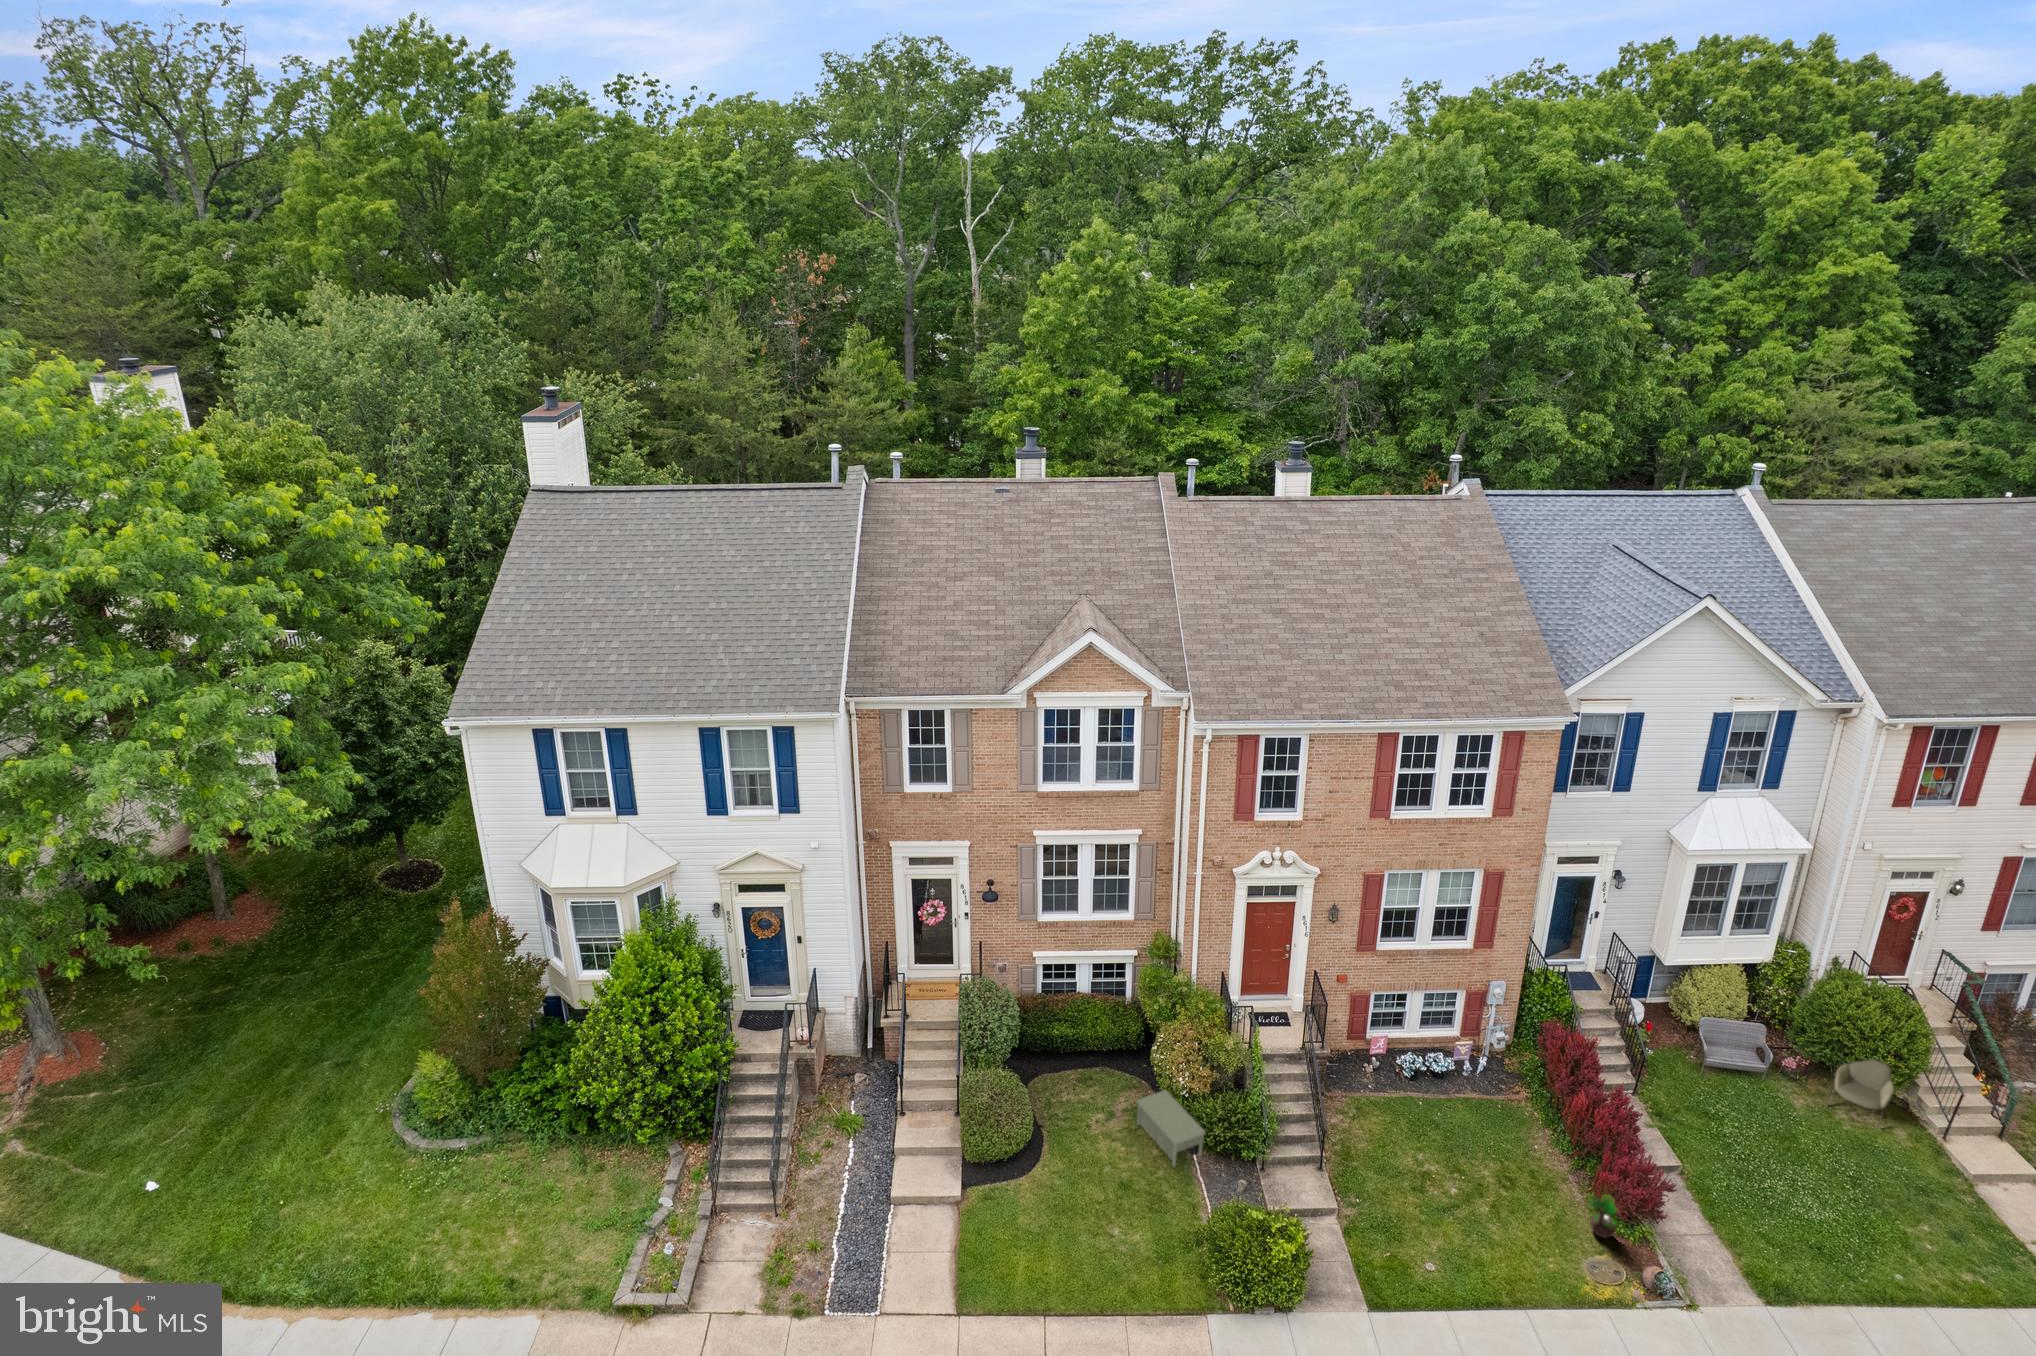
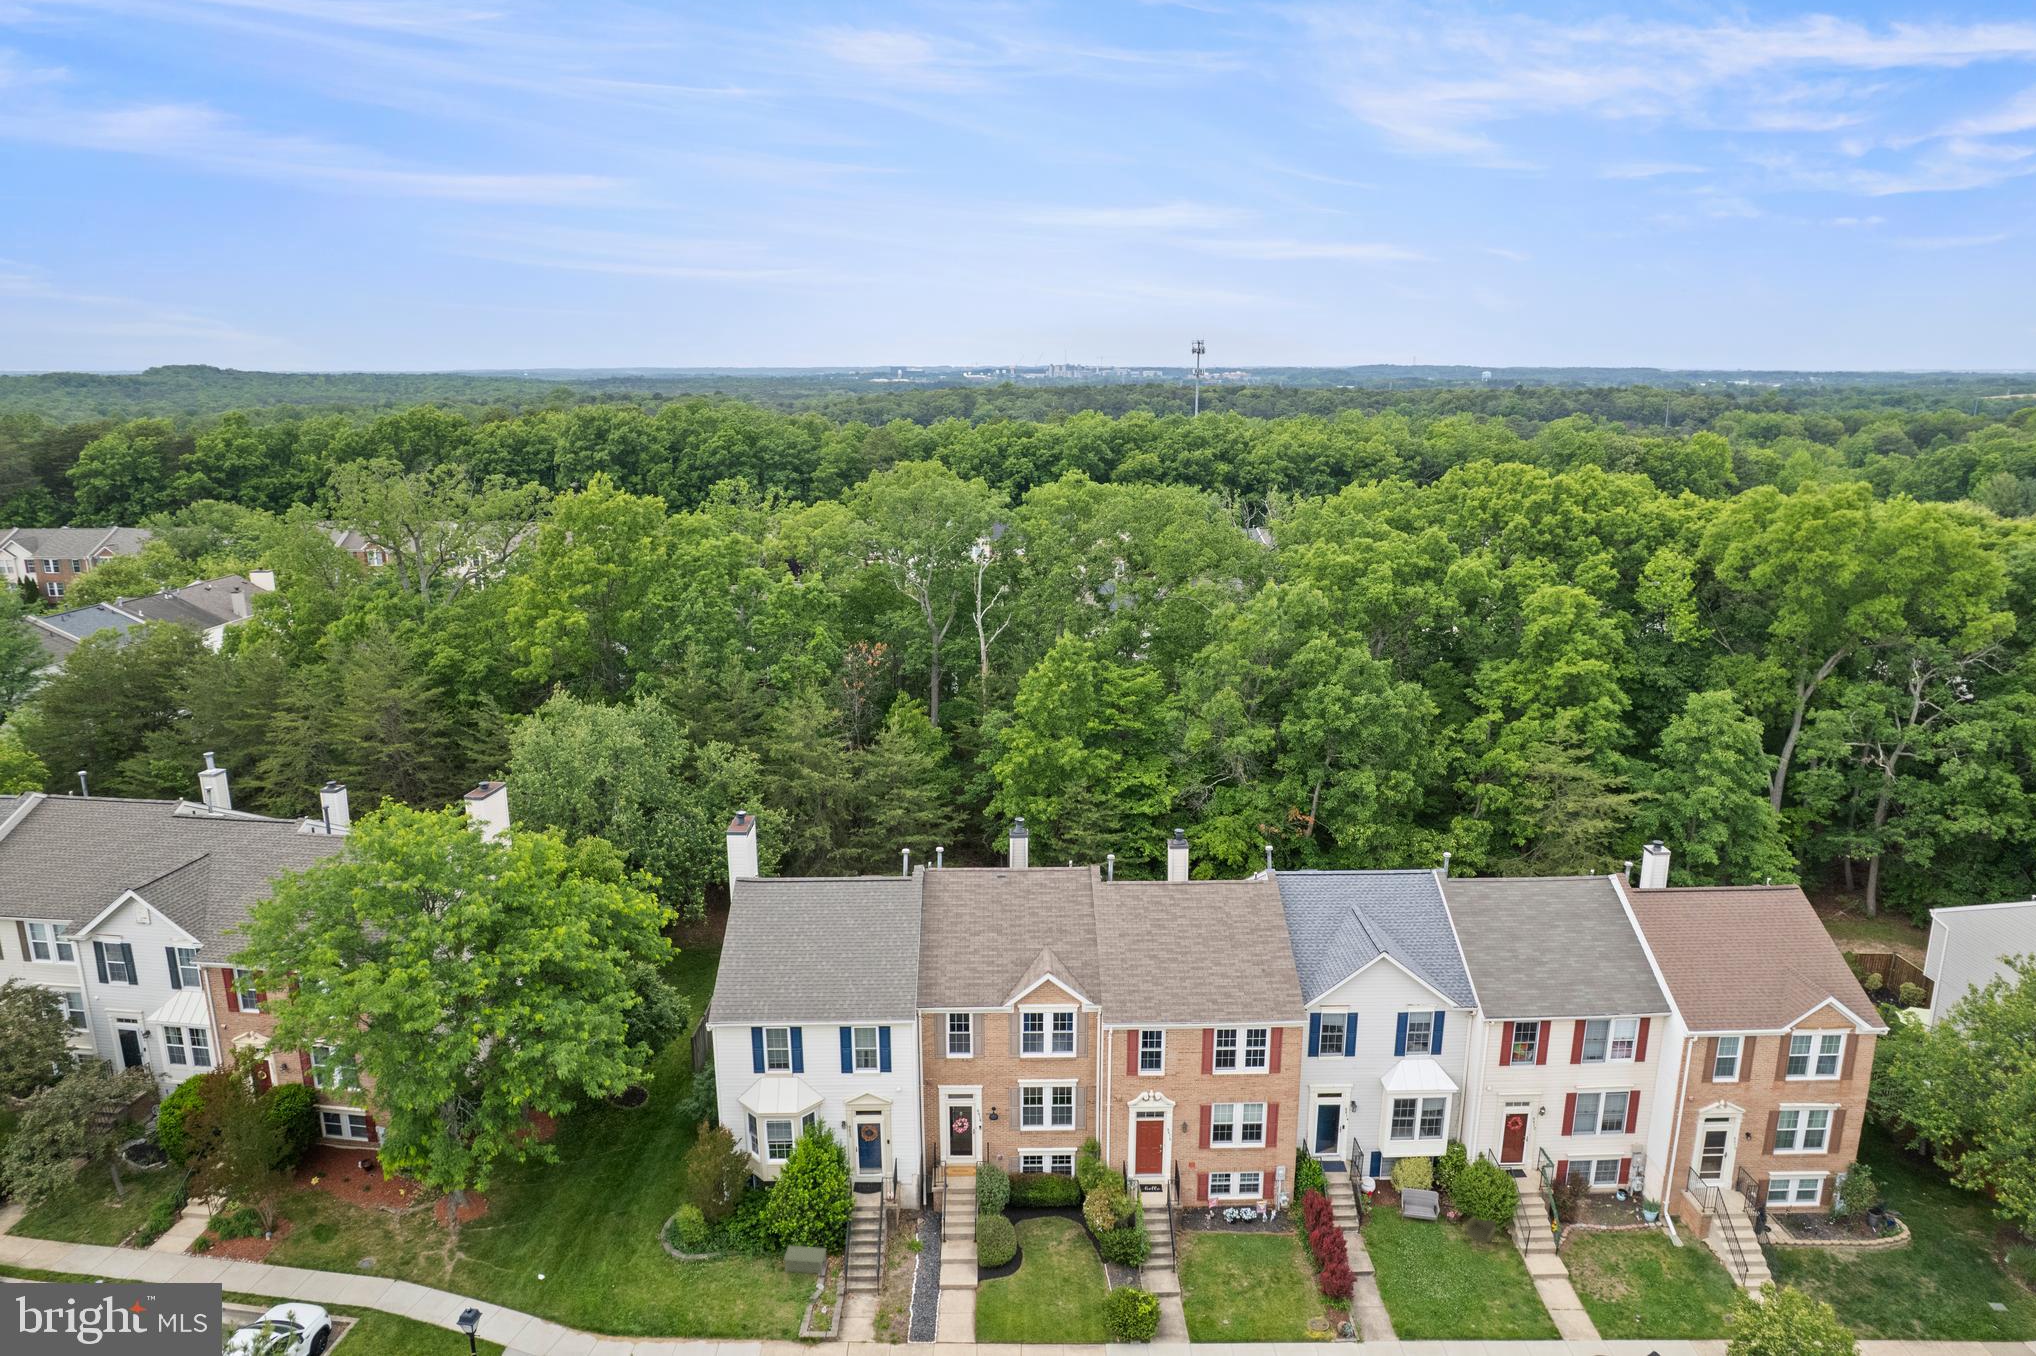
storage bench: present [1136,1090,1205,1166] -> present [784,1246,826,1274]
potted tree: present [1588,1196,1616,1238] -> none [1303,1282,1321,1308]

